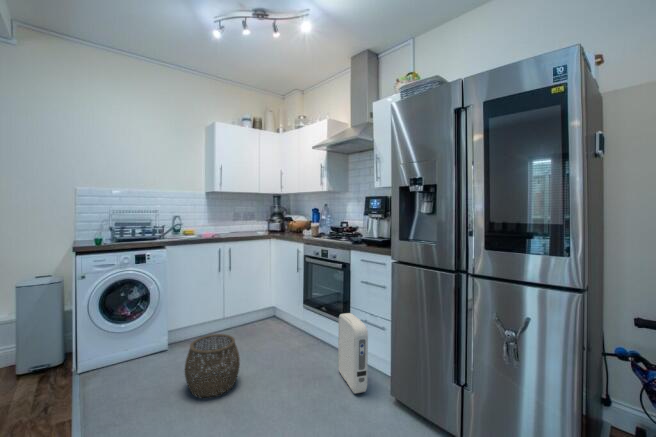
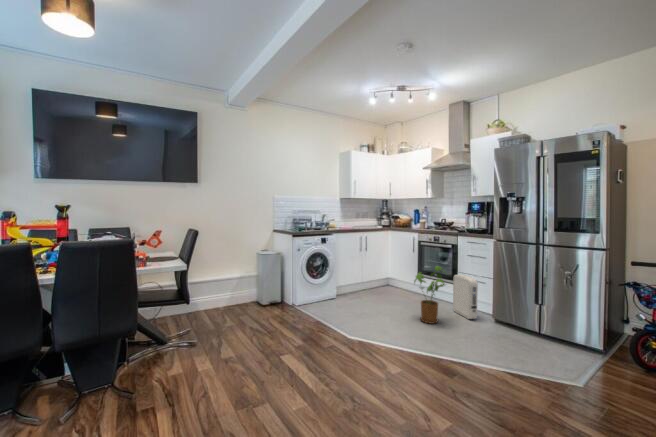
house plant: none [261,305,317,411] -> present [414,266,445,324]
woven basket: present [185,334,240,398] -> none [366,285,397,317]

